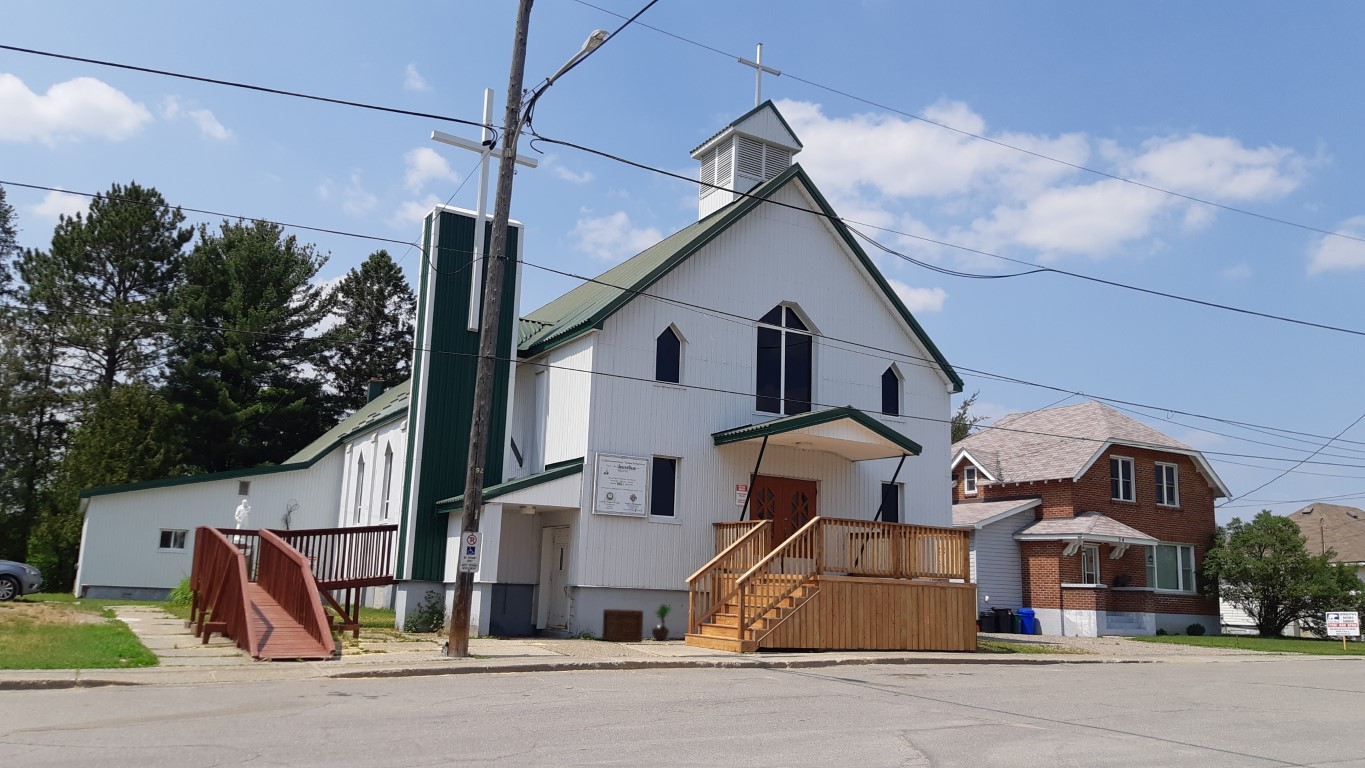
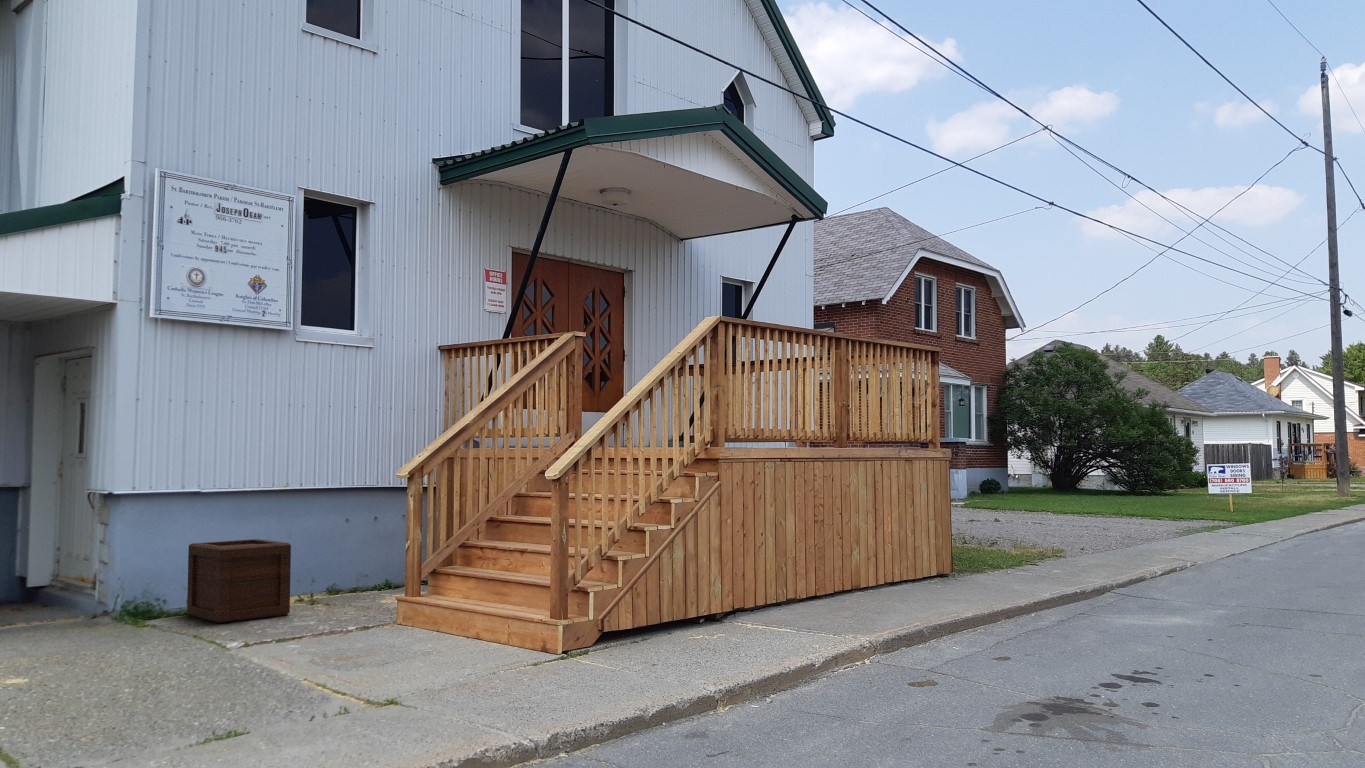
potted tree: present [652,604,671,640] -> none [311,514,362,601]

